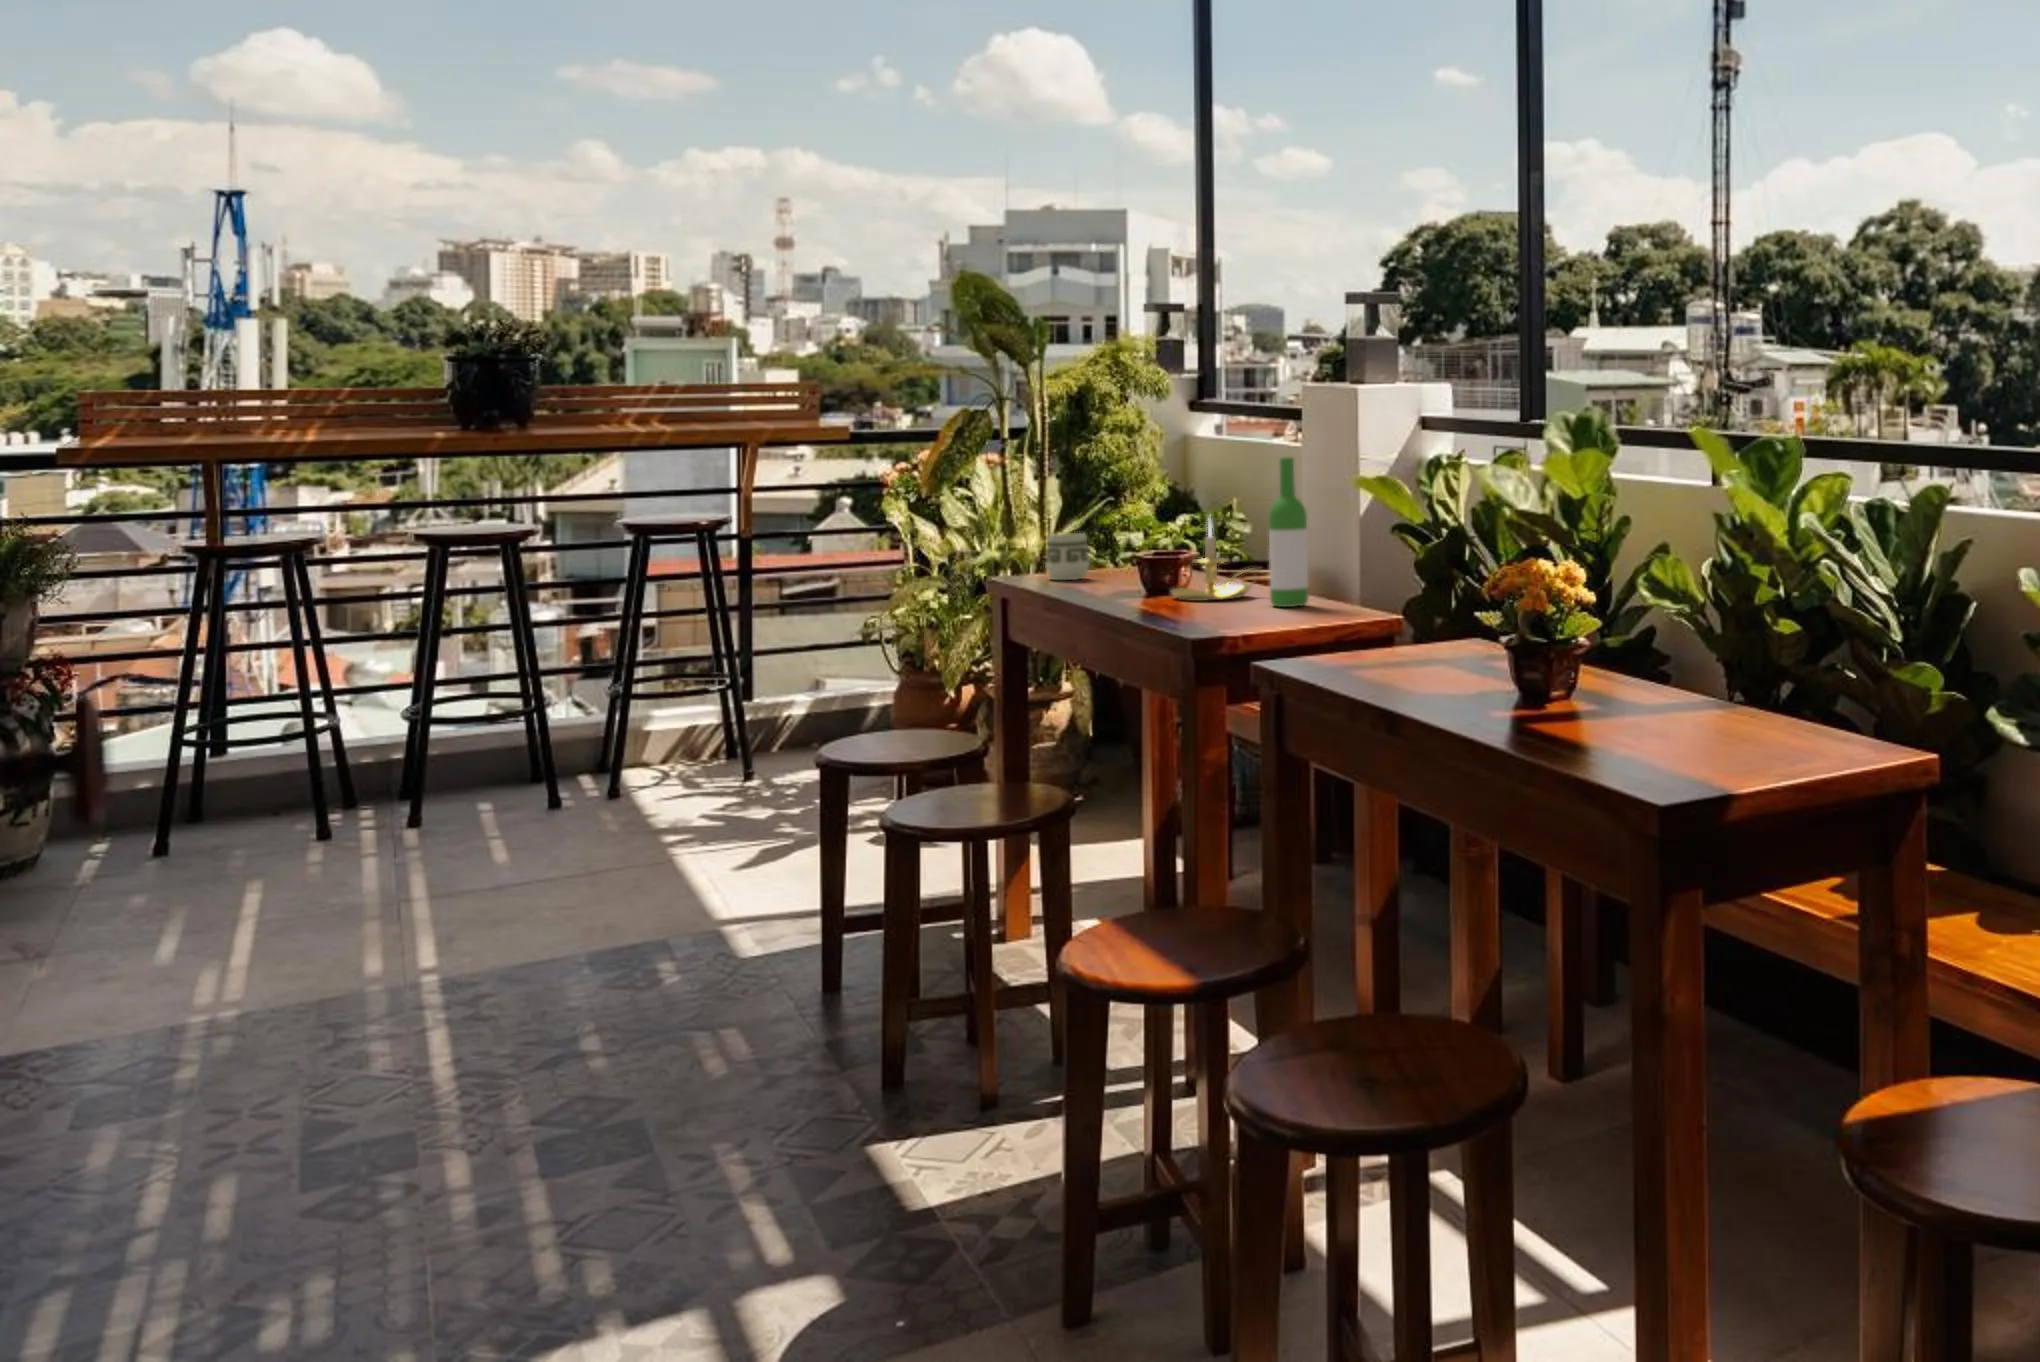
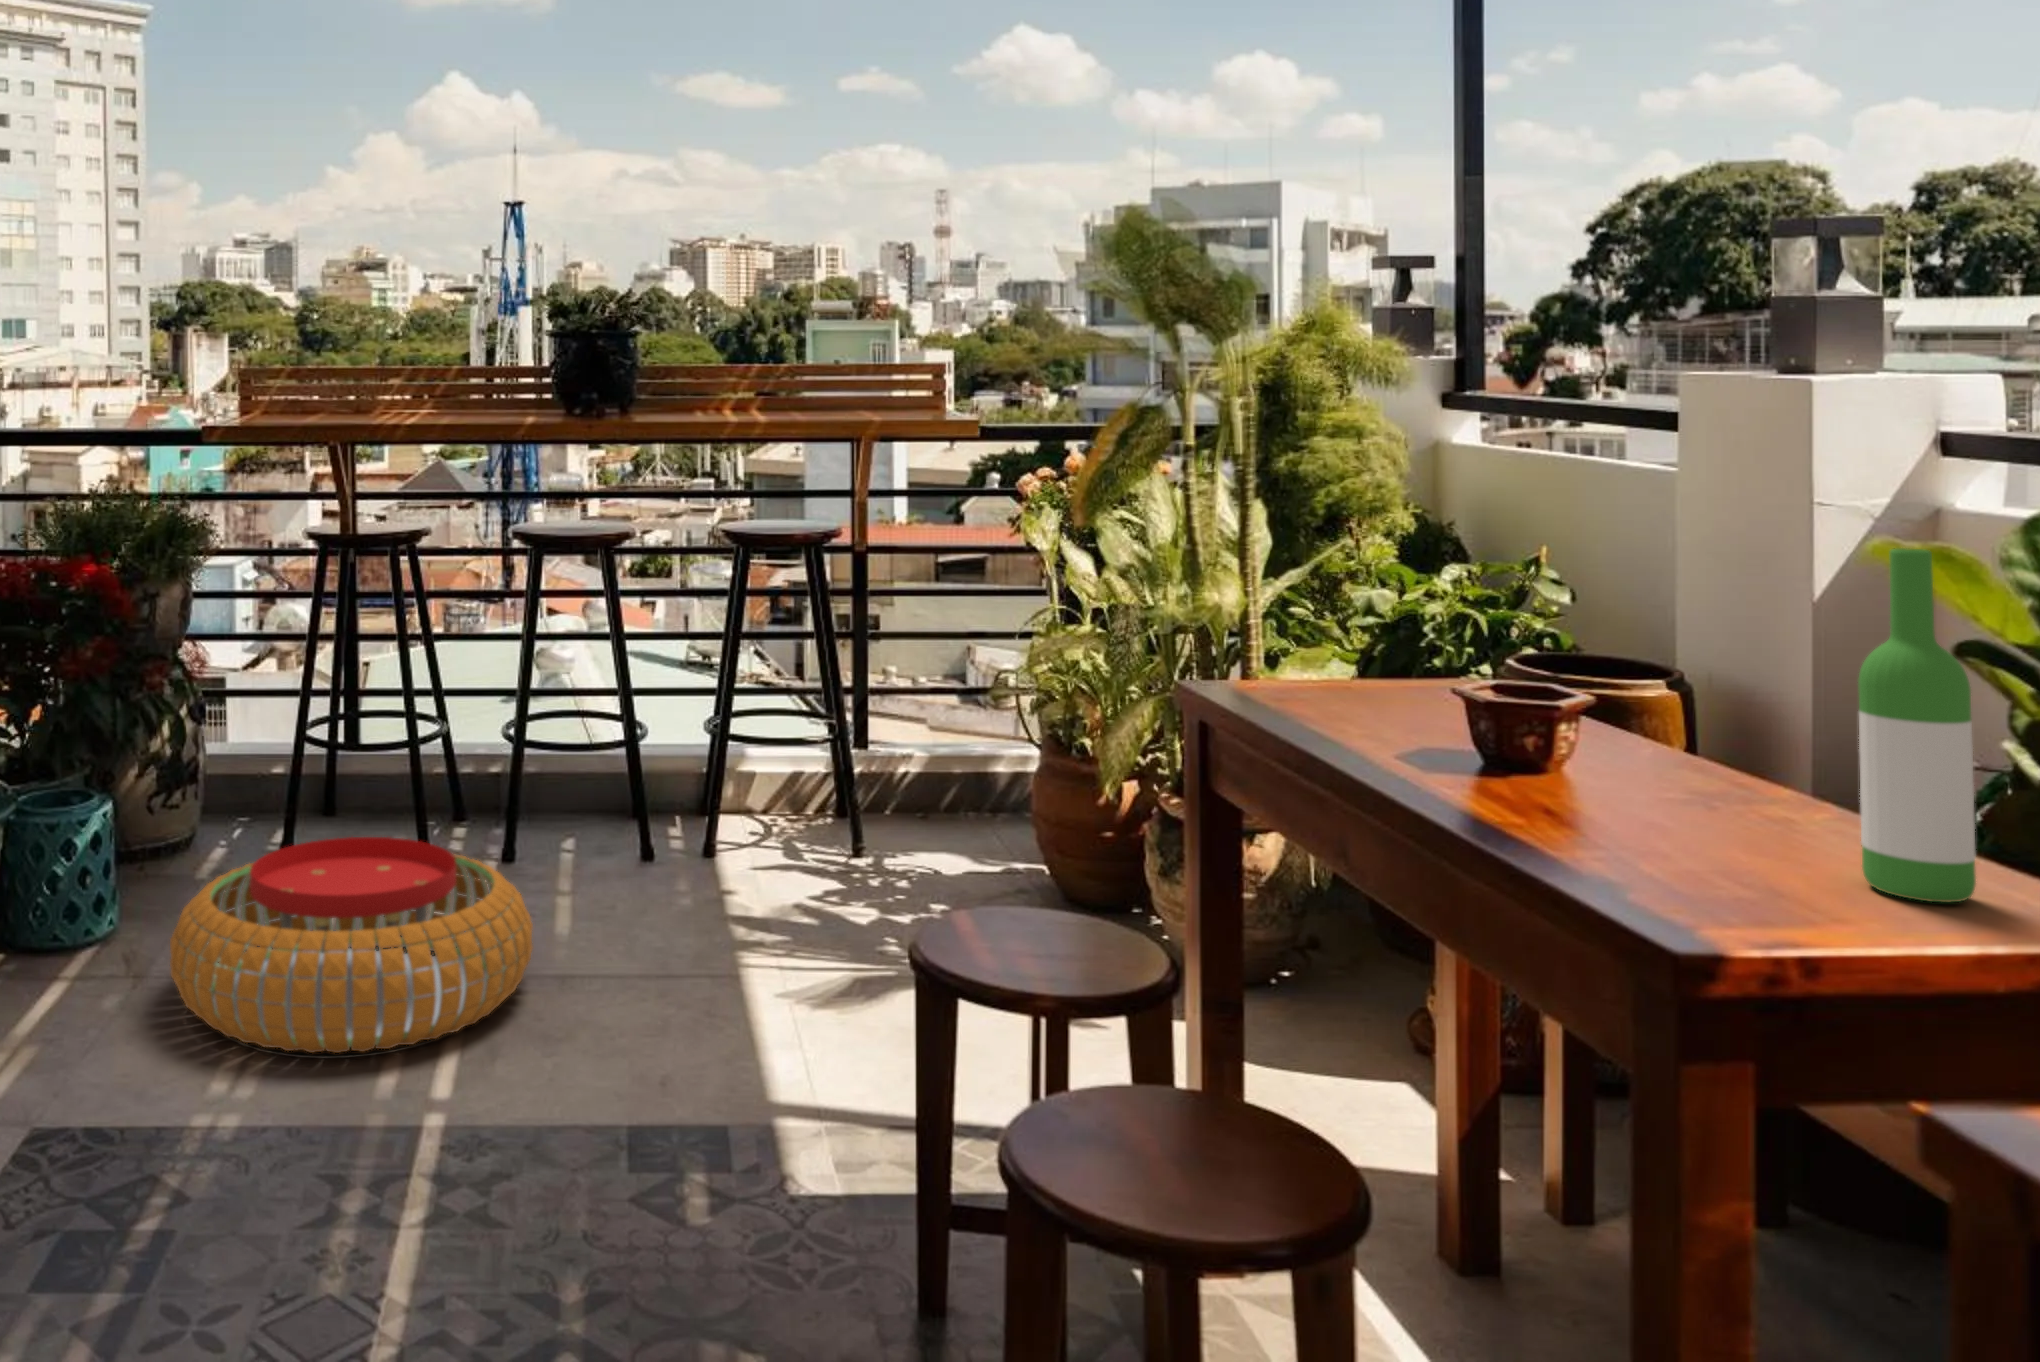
candle holder: present [1171,519,1252,601] -> none [1578,650,1800,839]
cup: present [1045,533,1090,580] -> none [1285,632,1368,720]
pouf: none [126,789,487,953] -> present [170,837,533,1053]

